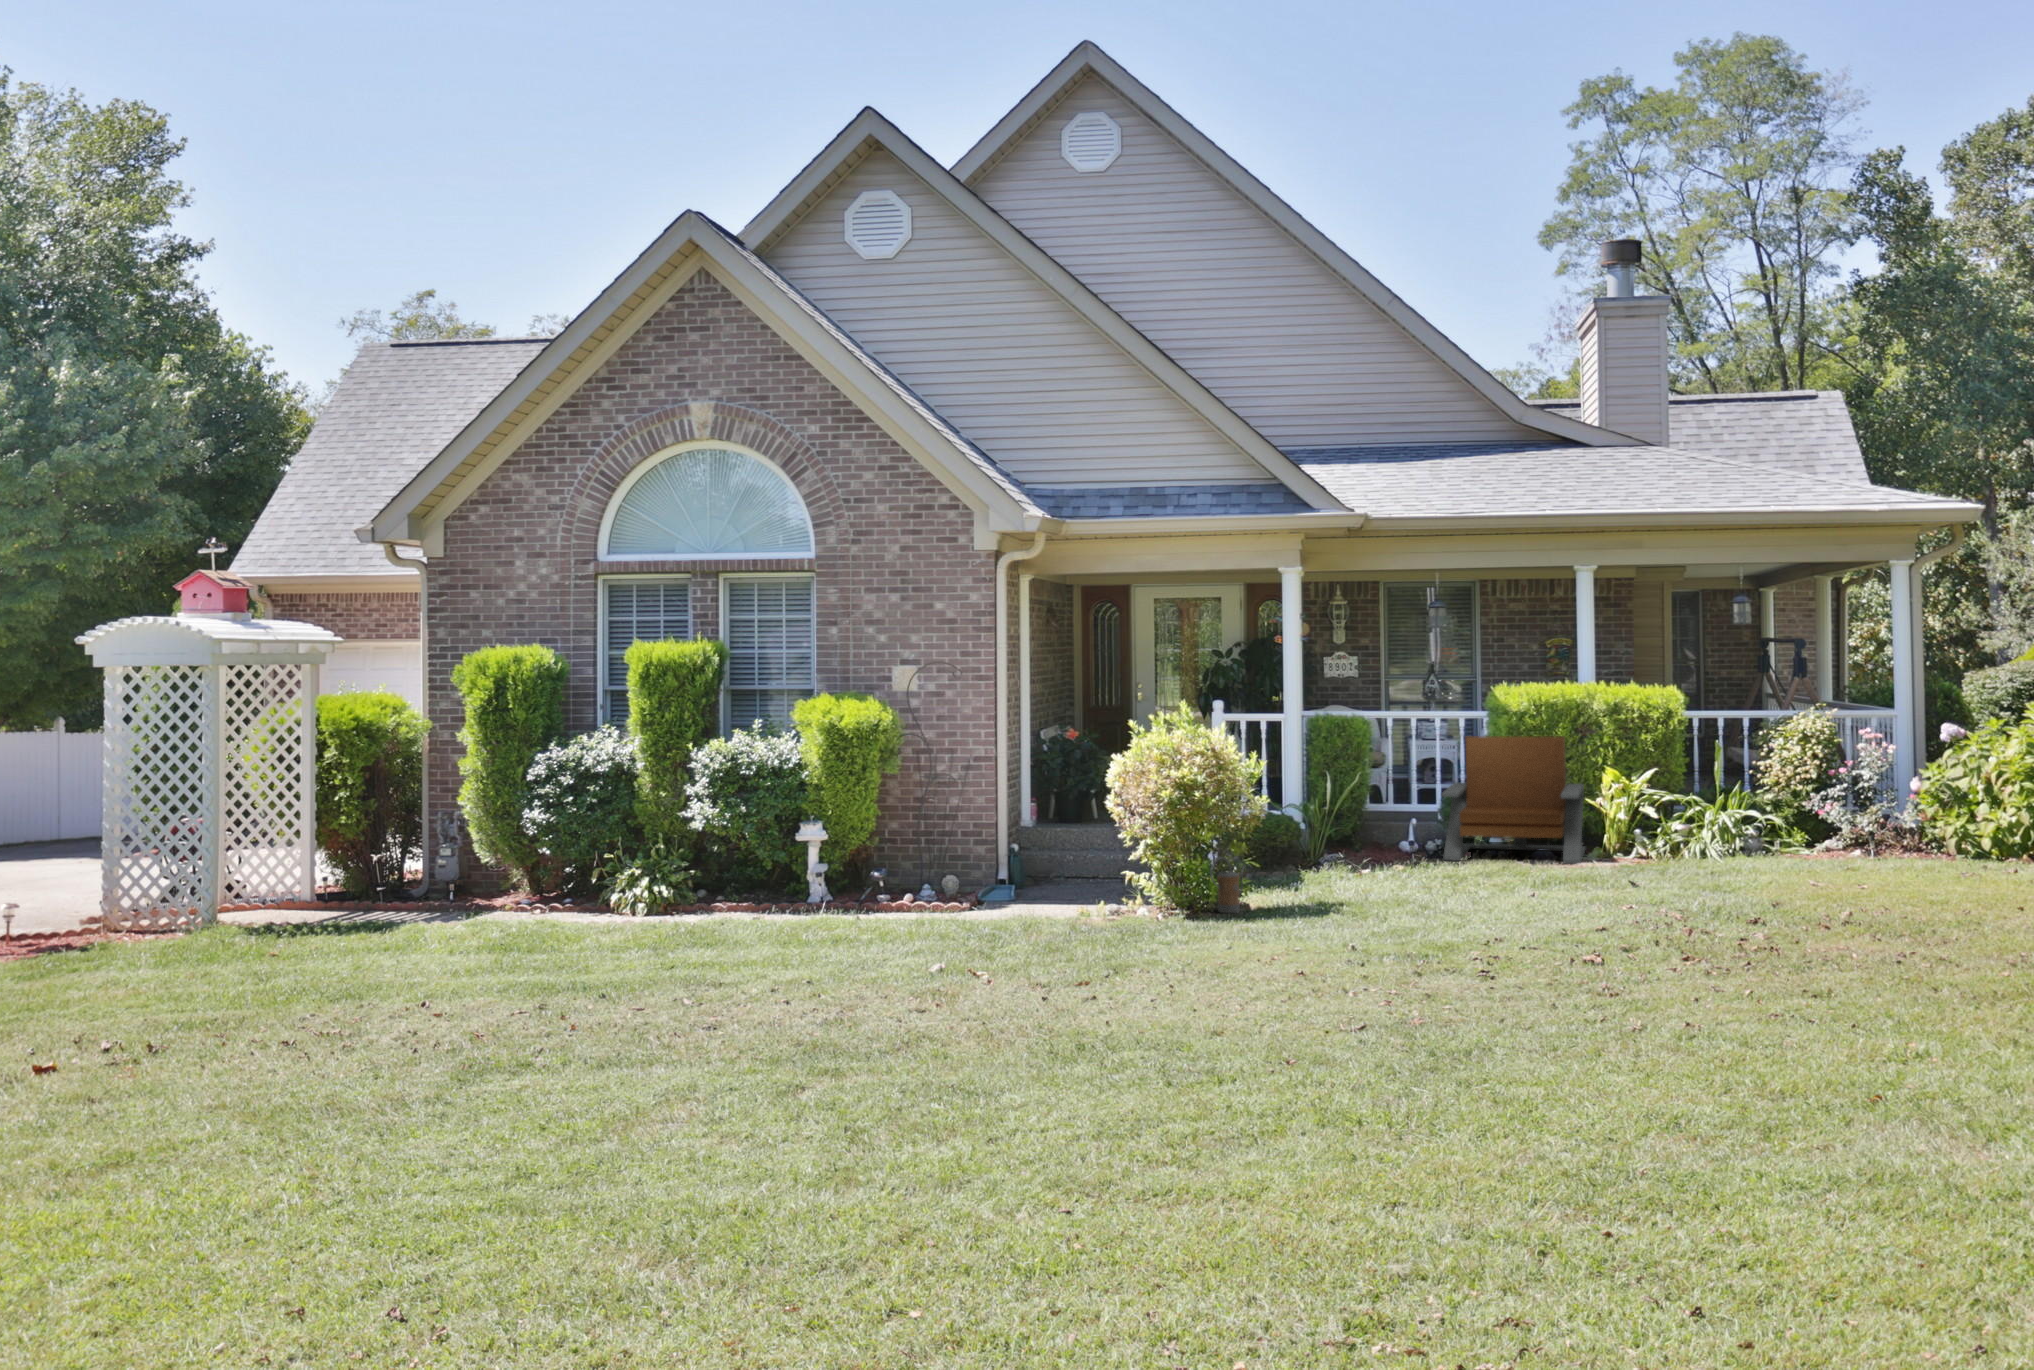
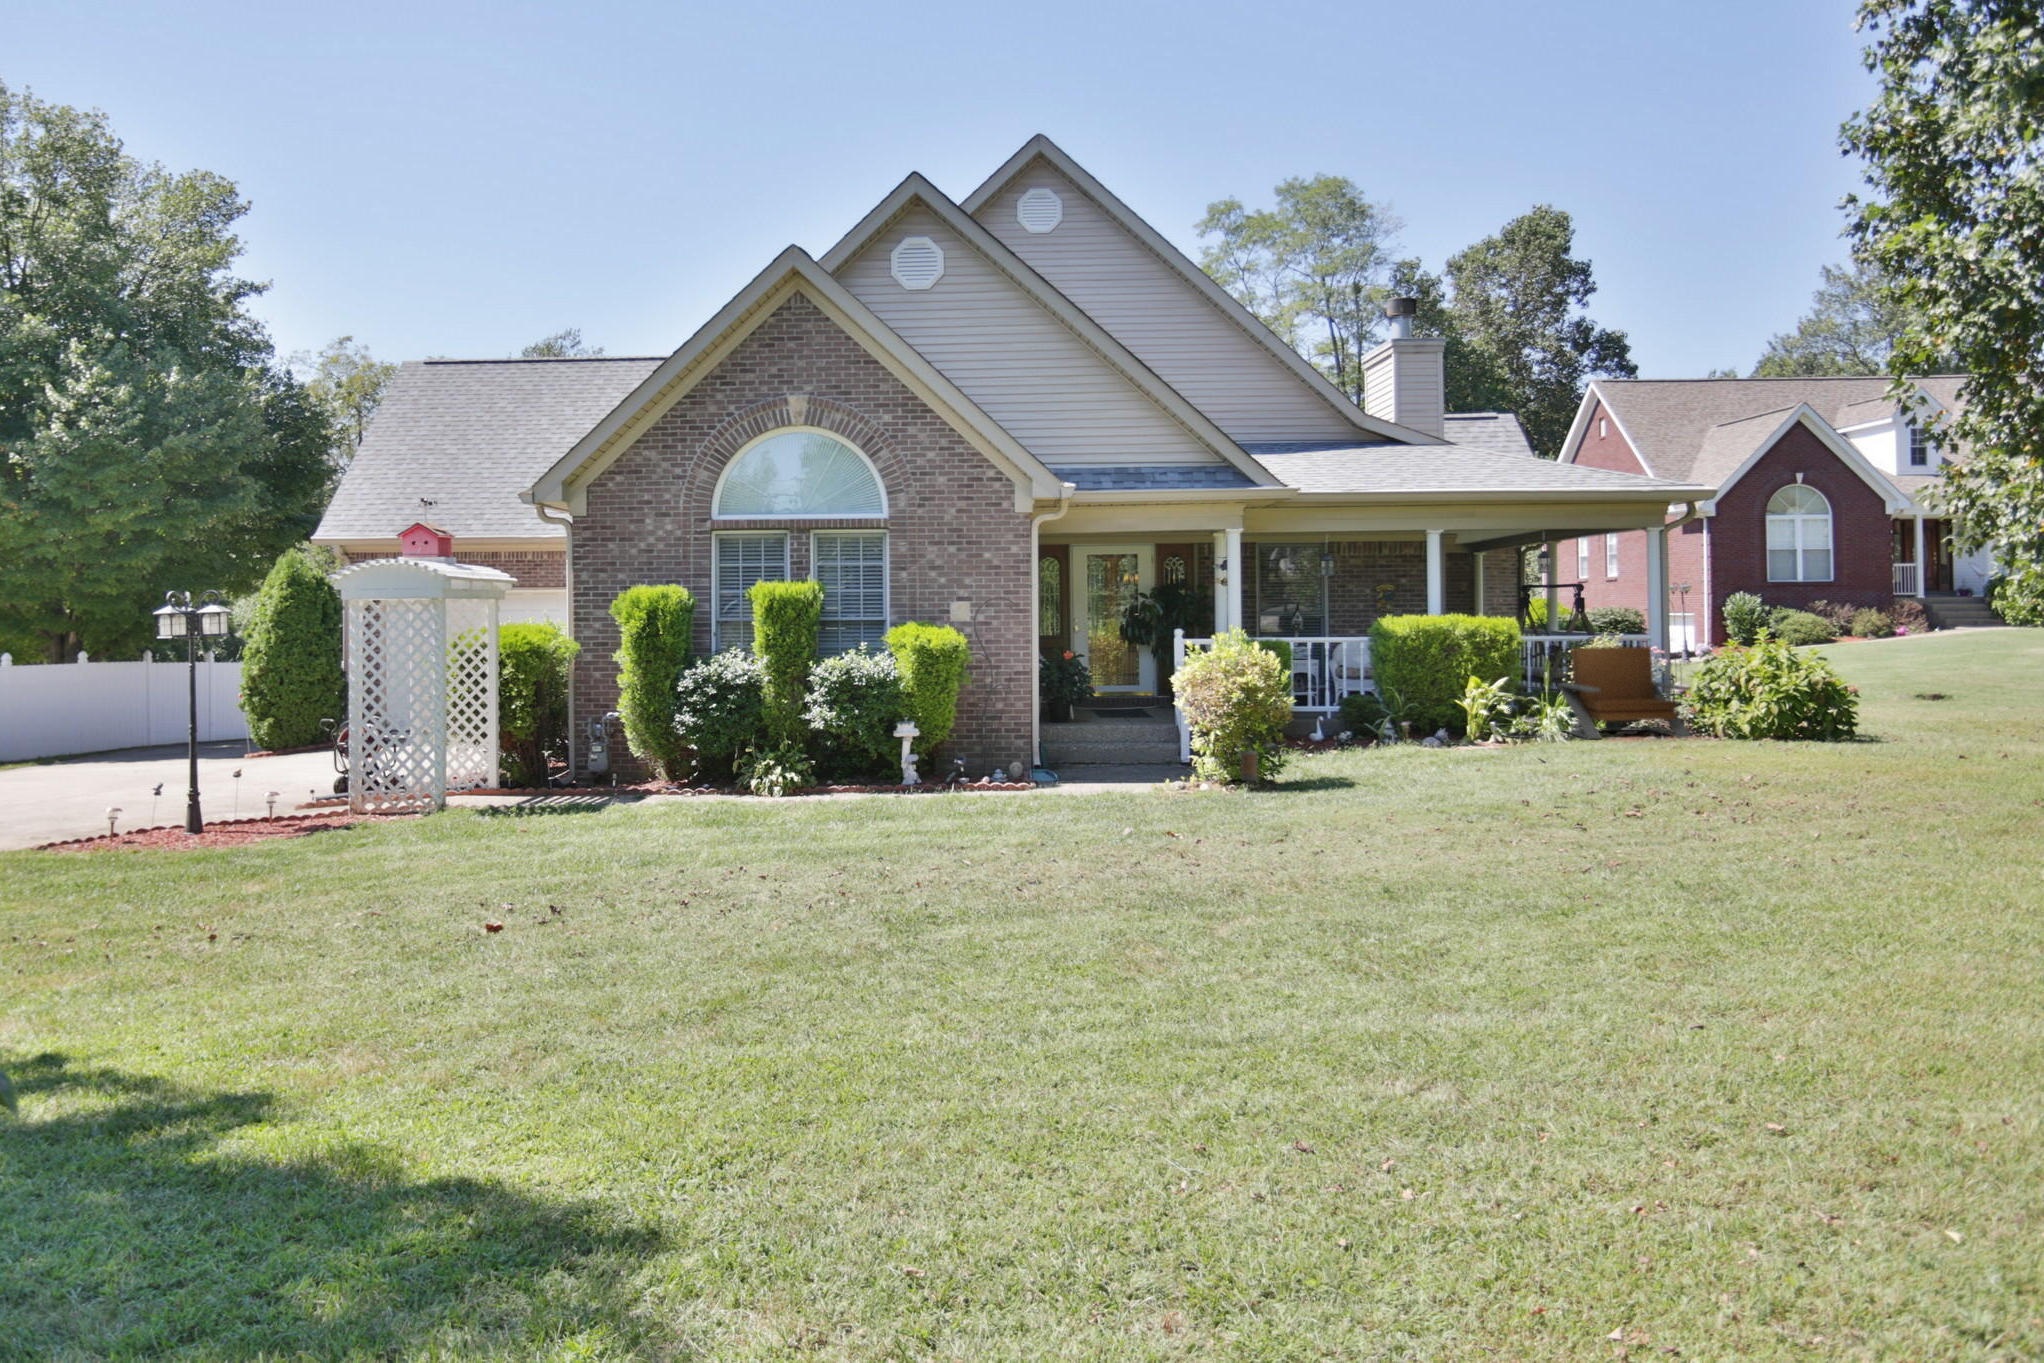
lounge chair: present [1442,736,1586,864] -> present [1558,647,1691,739]
potted tree: none [1646,770,1702,854] -> present [1505,684,1541,738]

